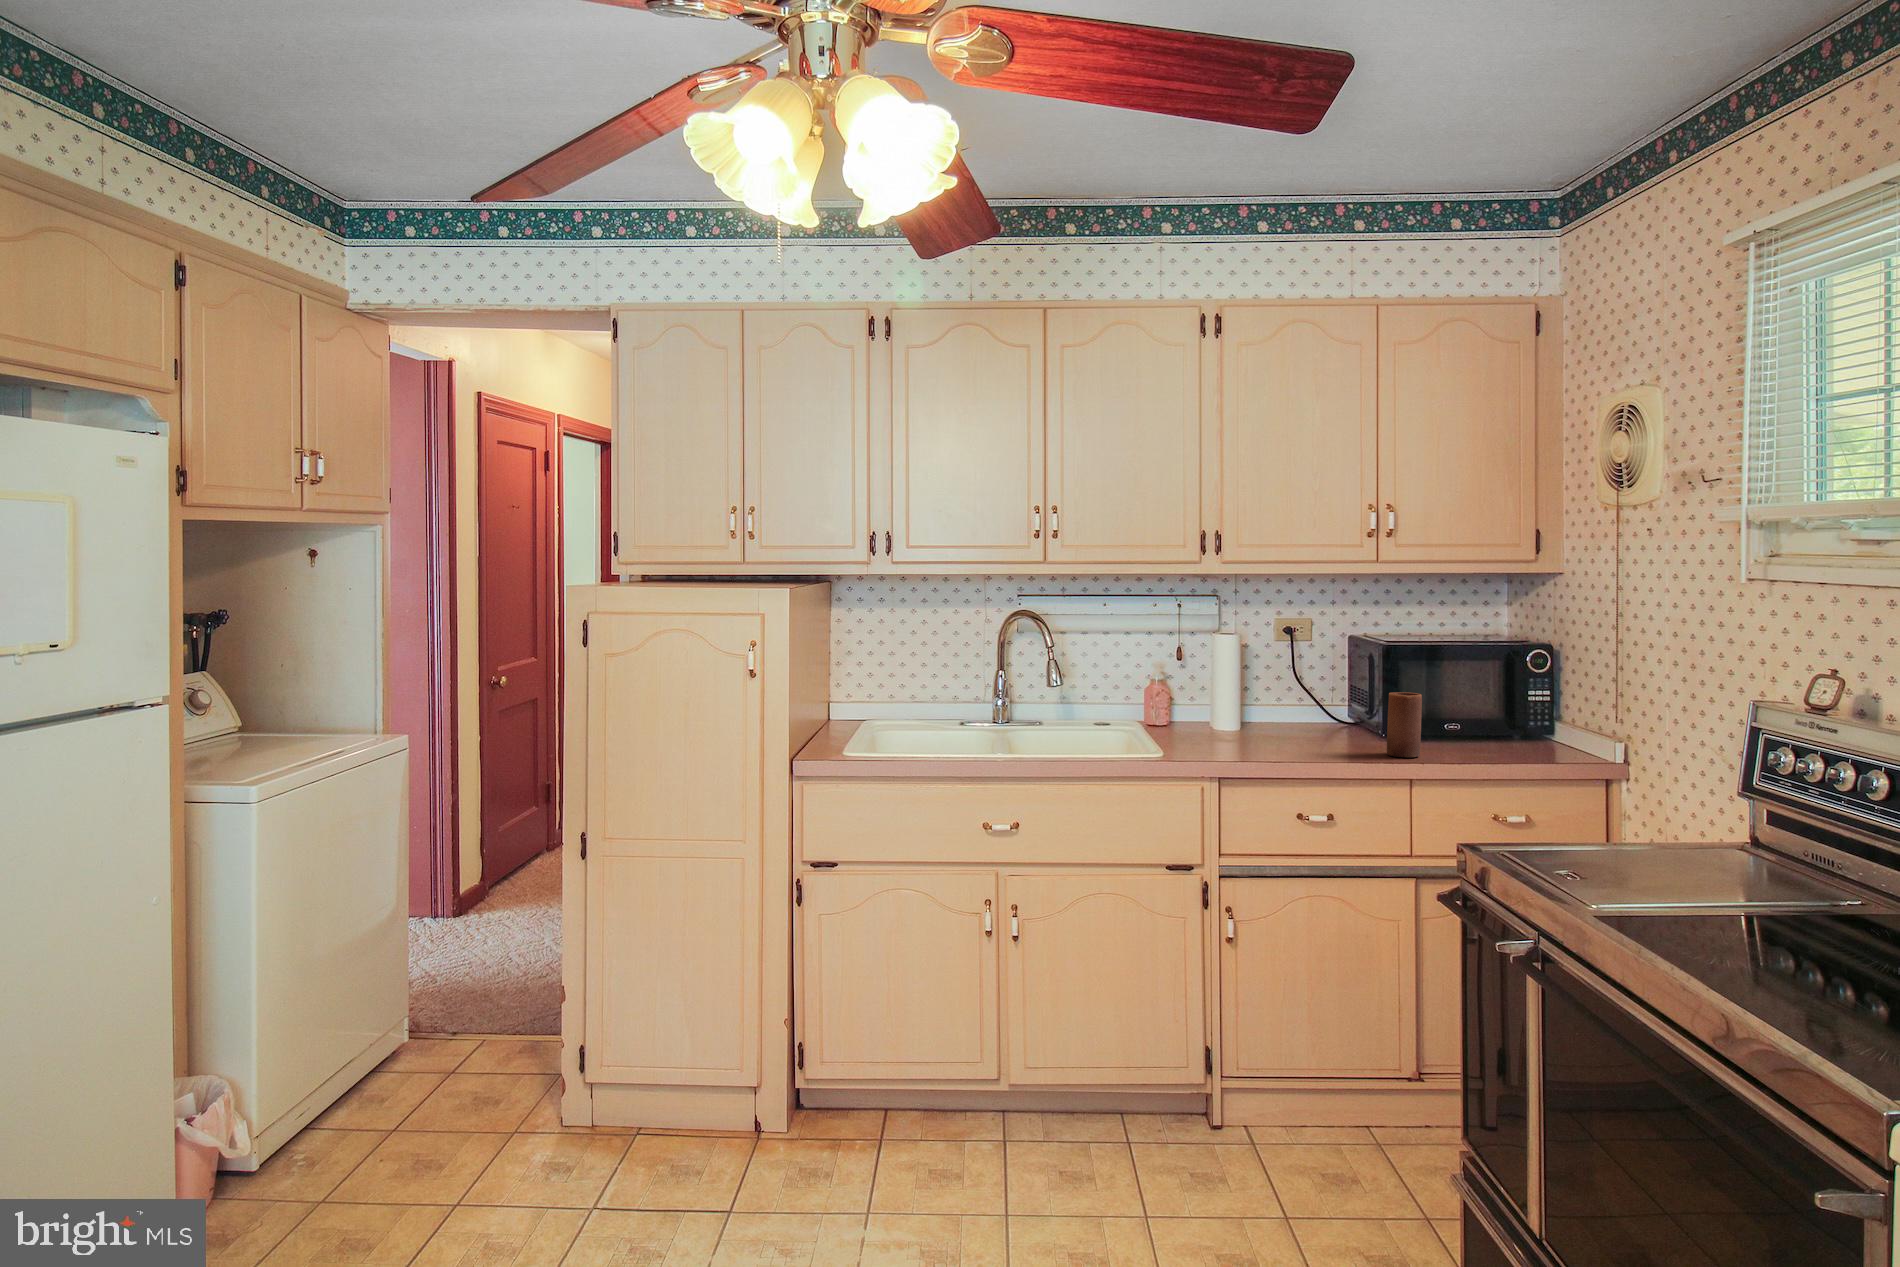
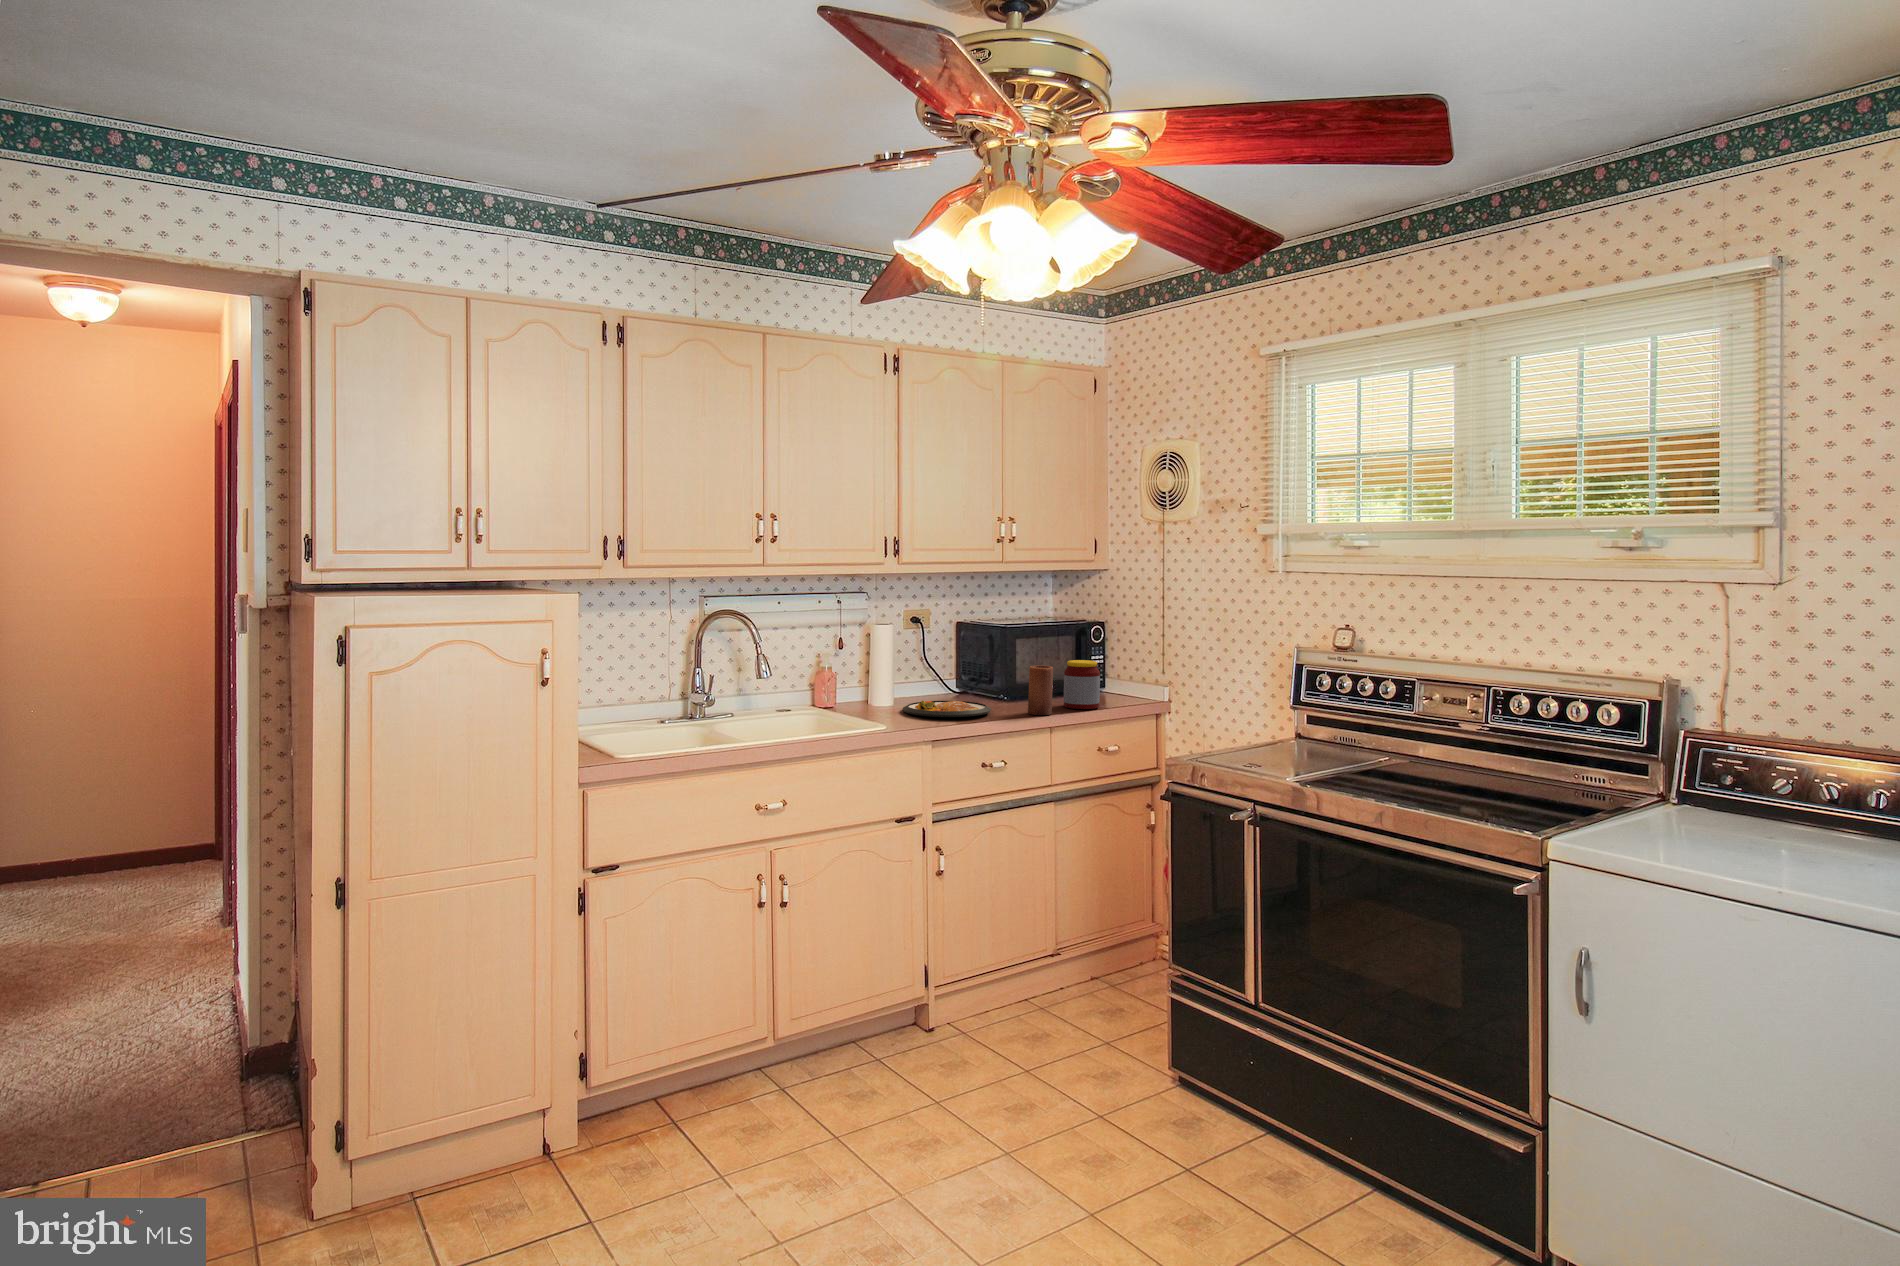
jar: none [1456,690,1509,755] -> present [1064,660,1100,709]
dish: none [1225,728,1339,750] -> present [903,701,991,717]

